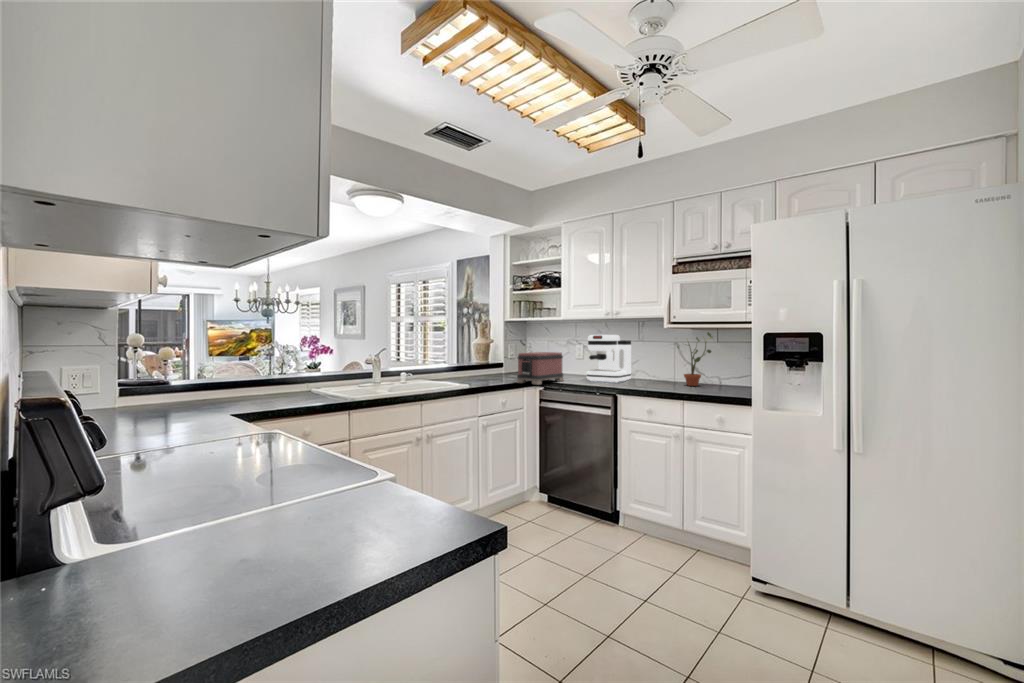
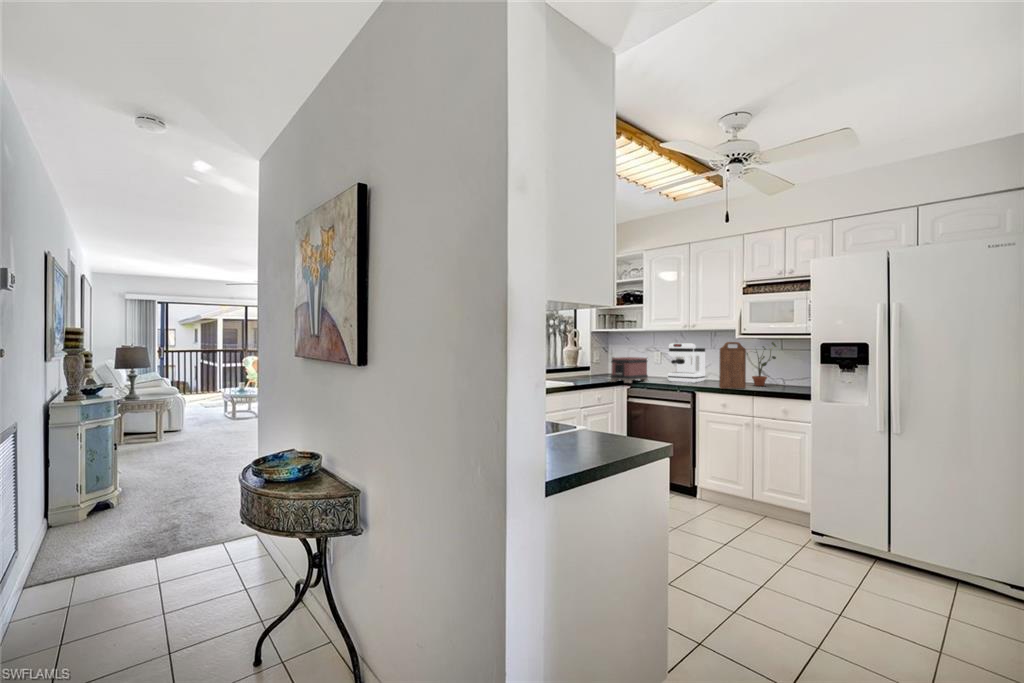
cutting board: none [643,333,675,391] -> present [719,342,746,389]

